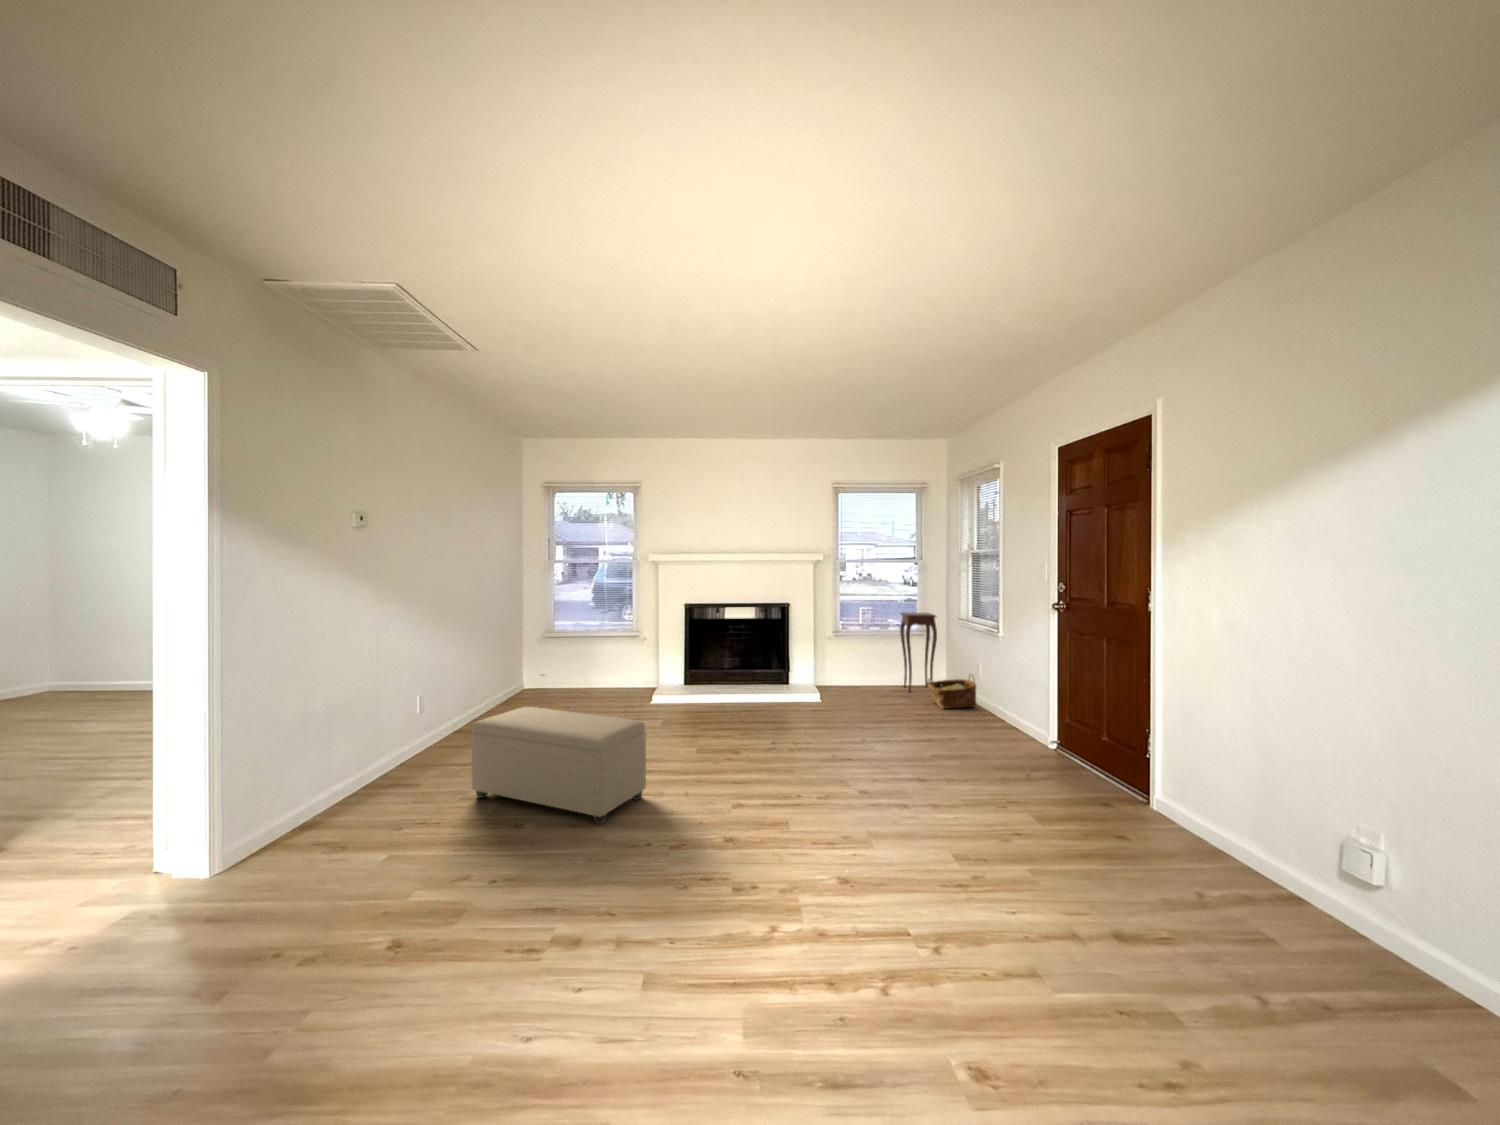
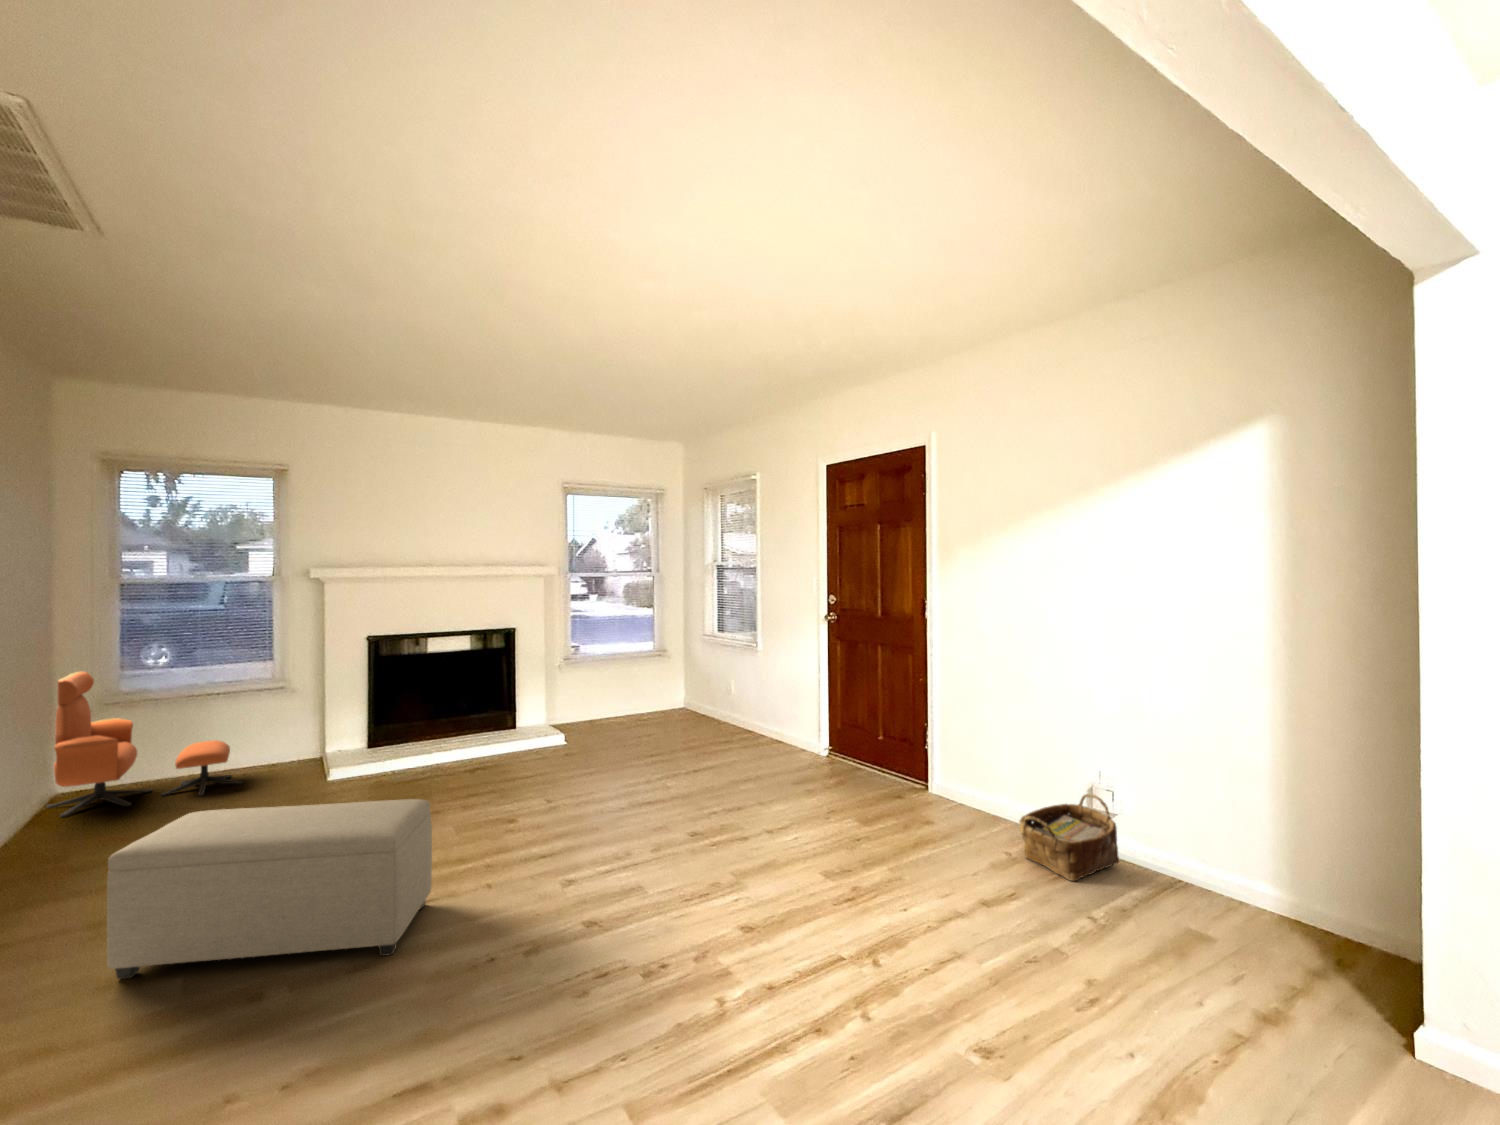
side table: present [900,613,937,692] -> none [640,631,682,719]
lounge chair: none [512,617,607,703] -> present [47,672,243,817]
woven basket: present [928,674,976,709] -> present [1019,794,1119,881]

